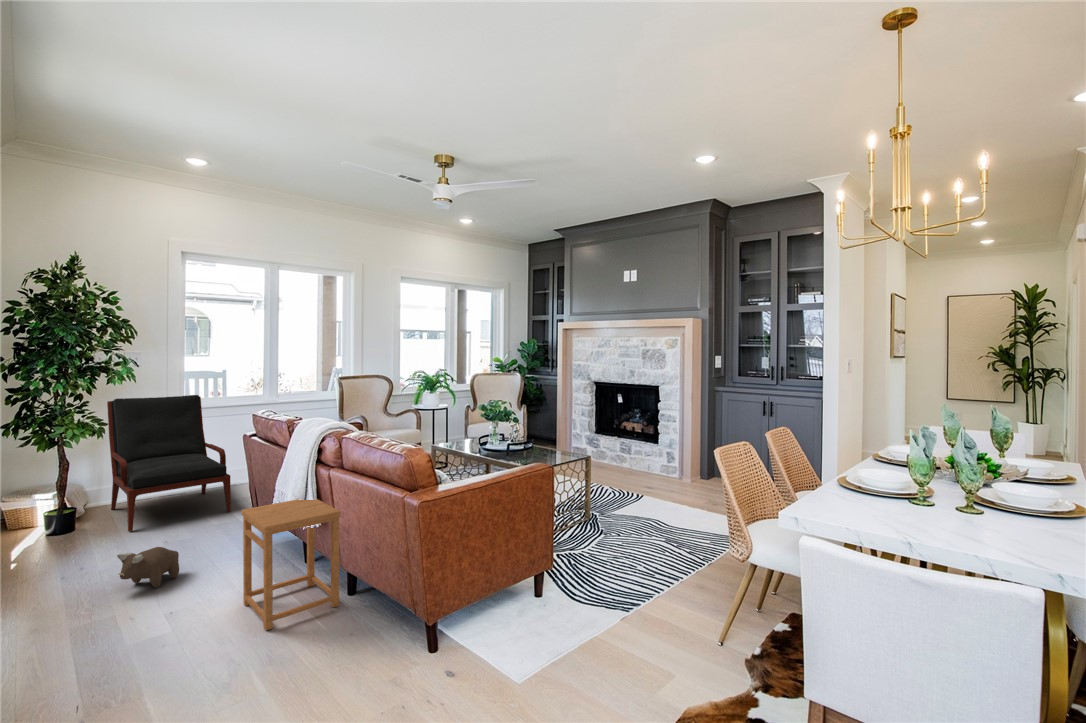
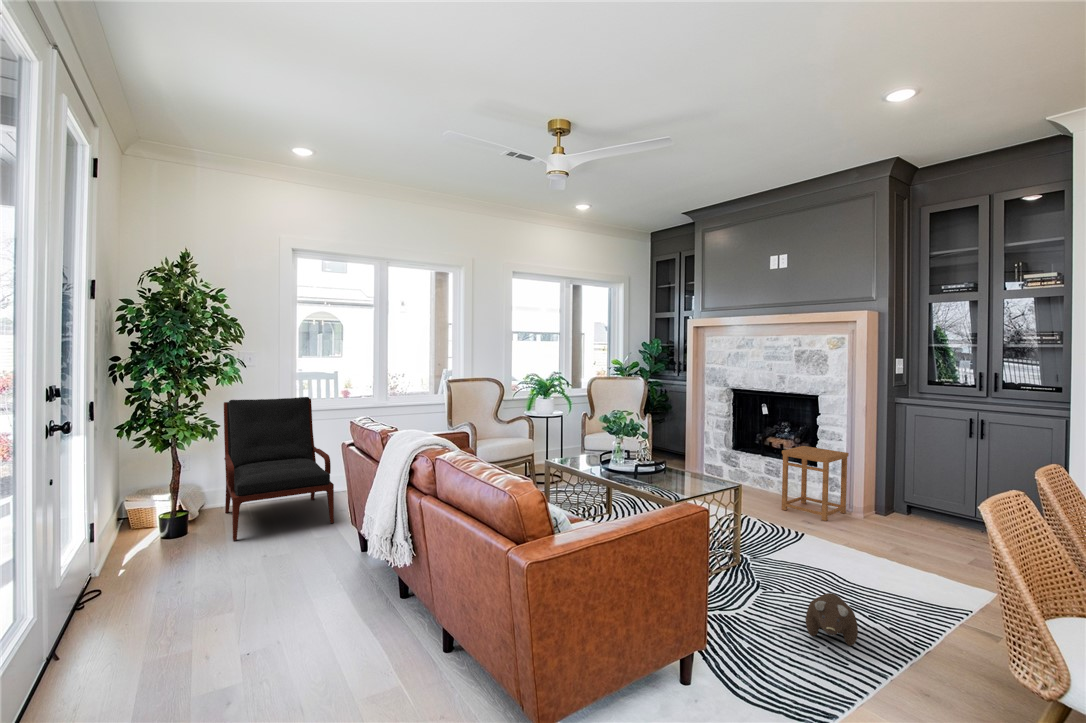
side table: present [242,499,341,630] -> present [782,446,849,521]
plush toy: present [117,547,179,588] -> present [806,593,858,646]

